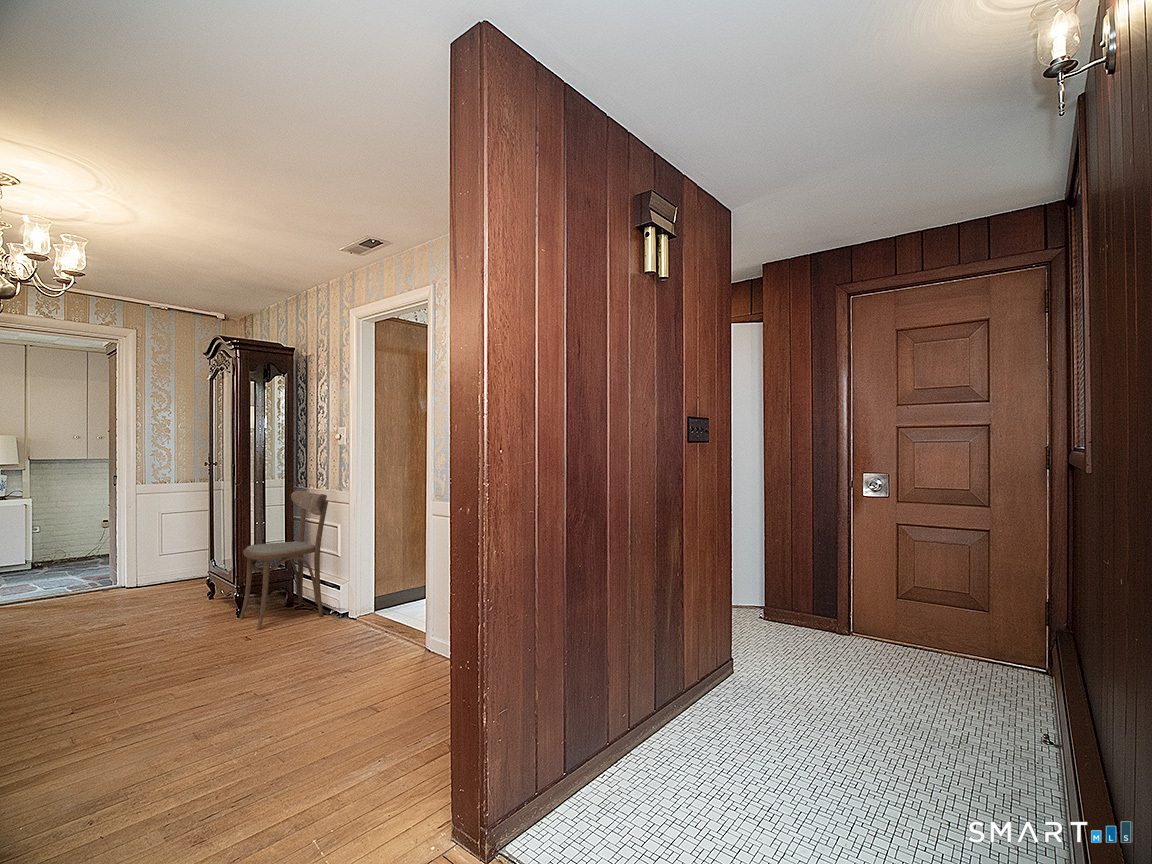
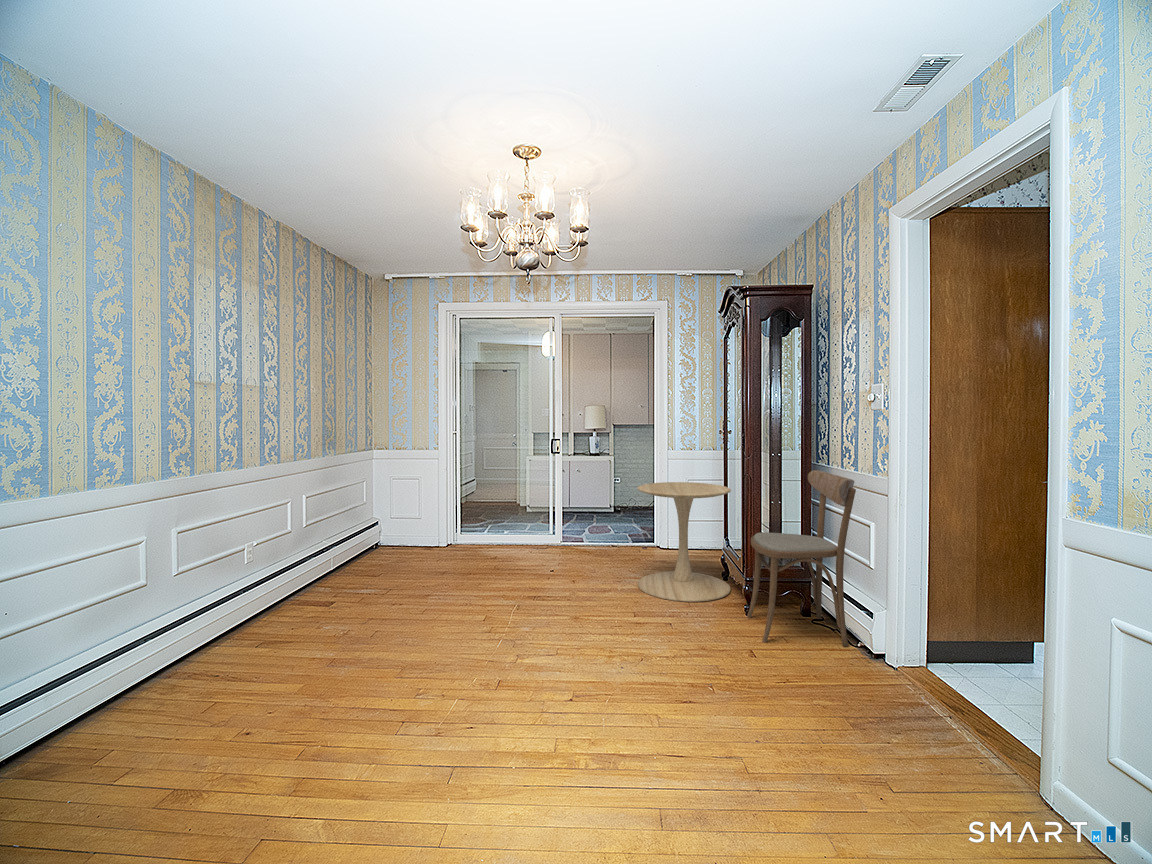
pedestal table: none [111,512,220,626] -> present [638,482,731,602]

